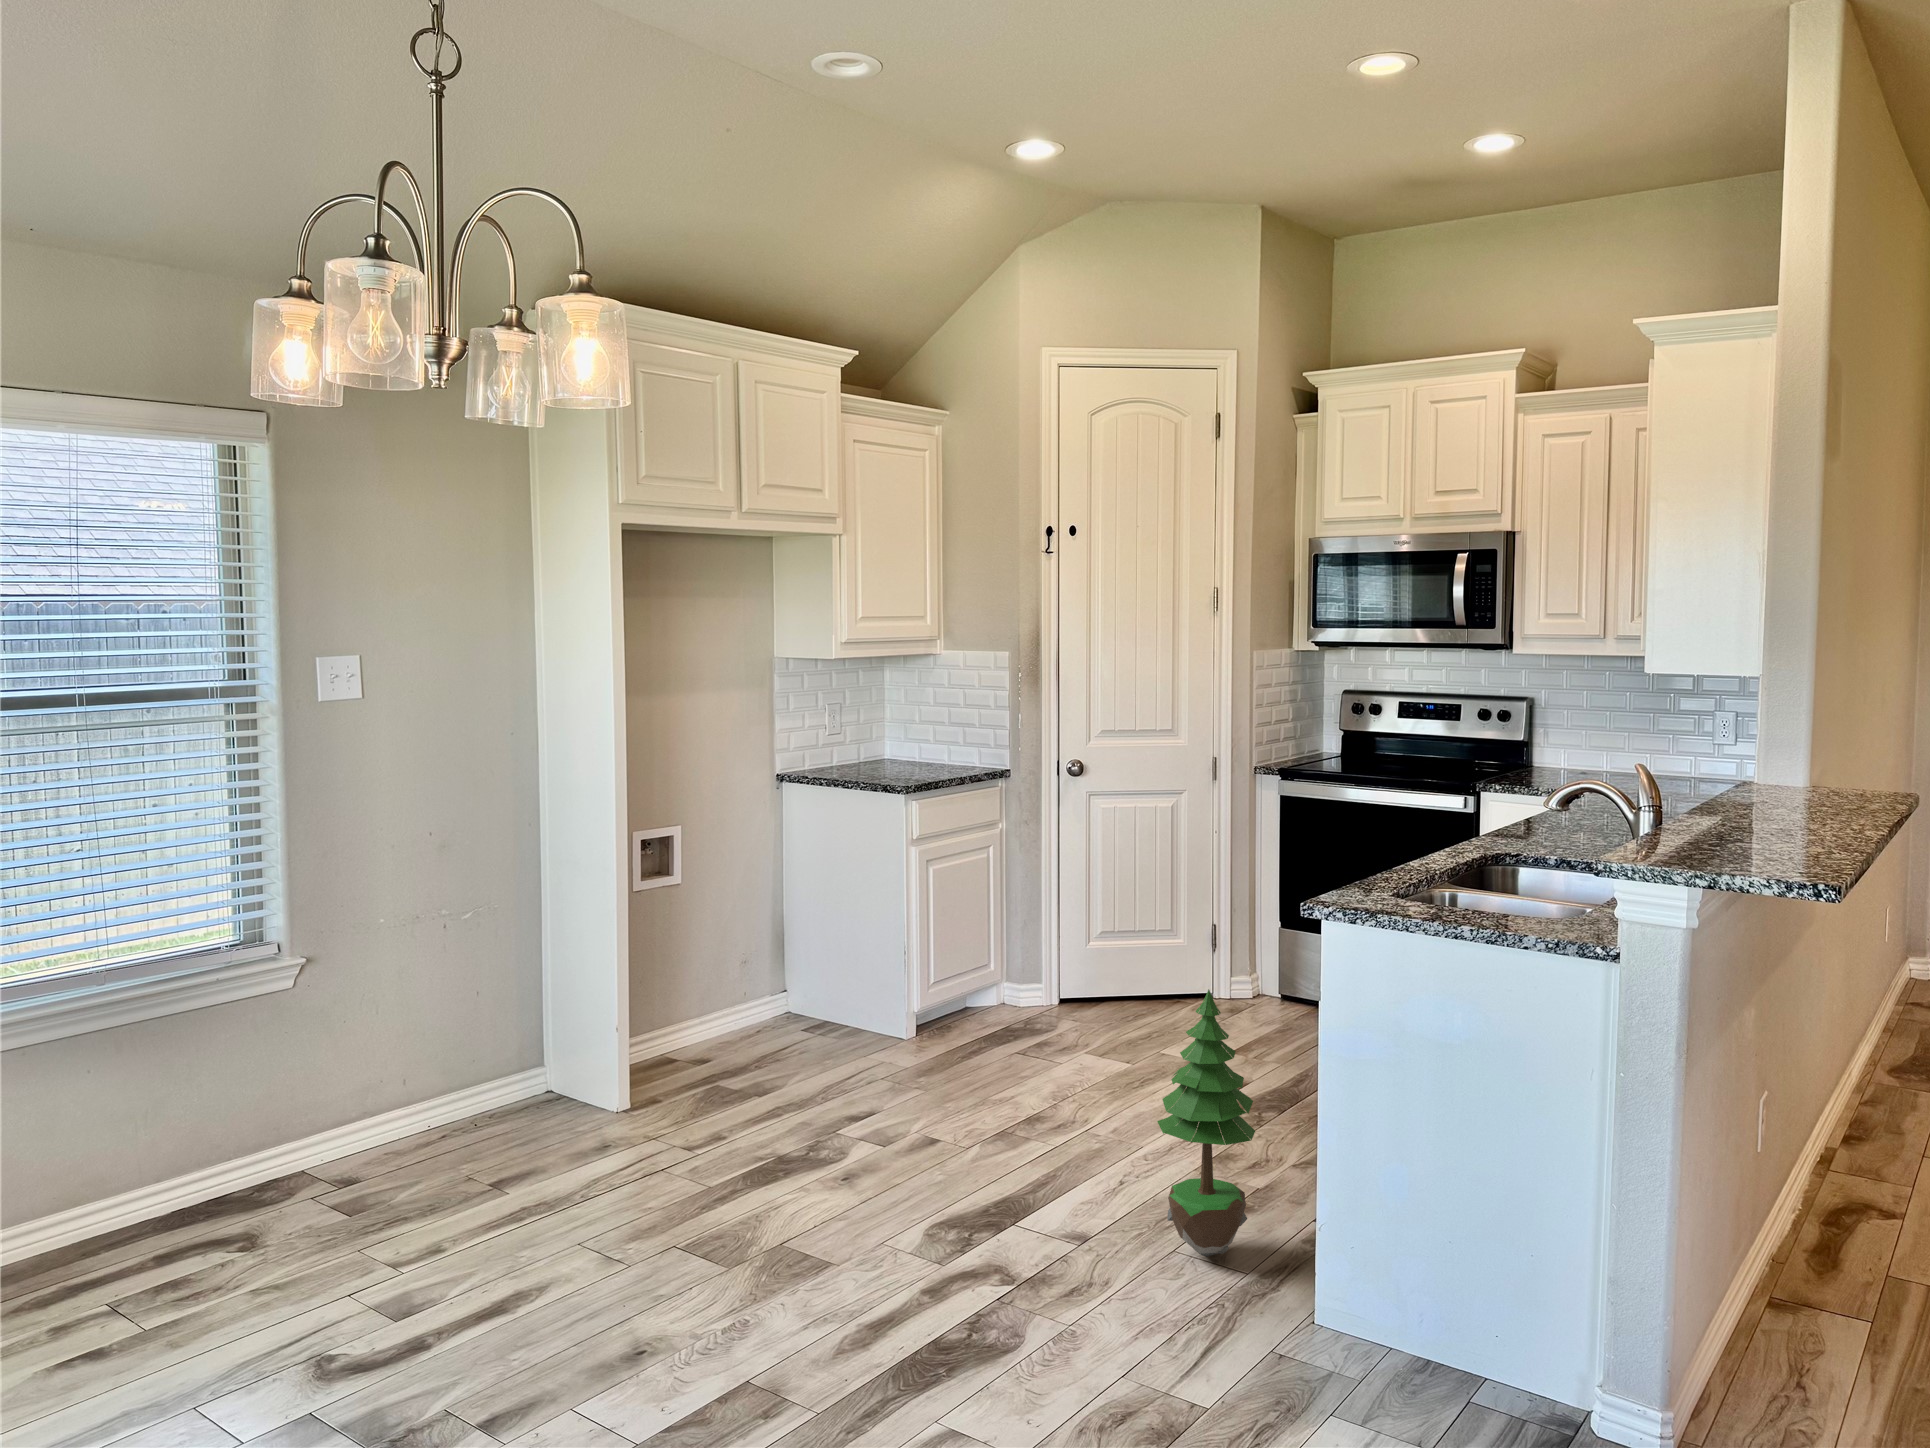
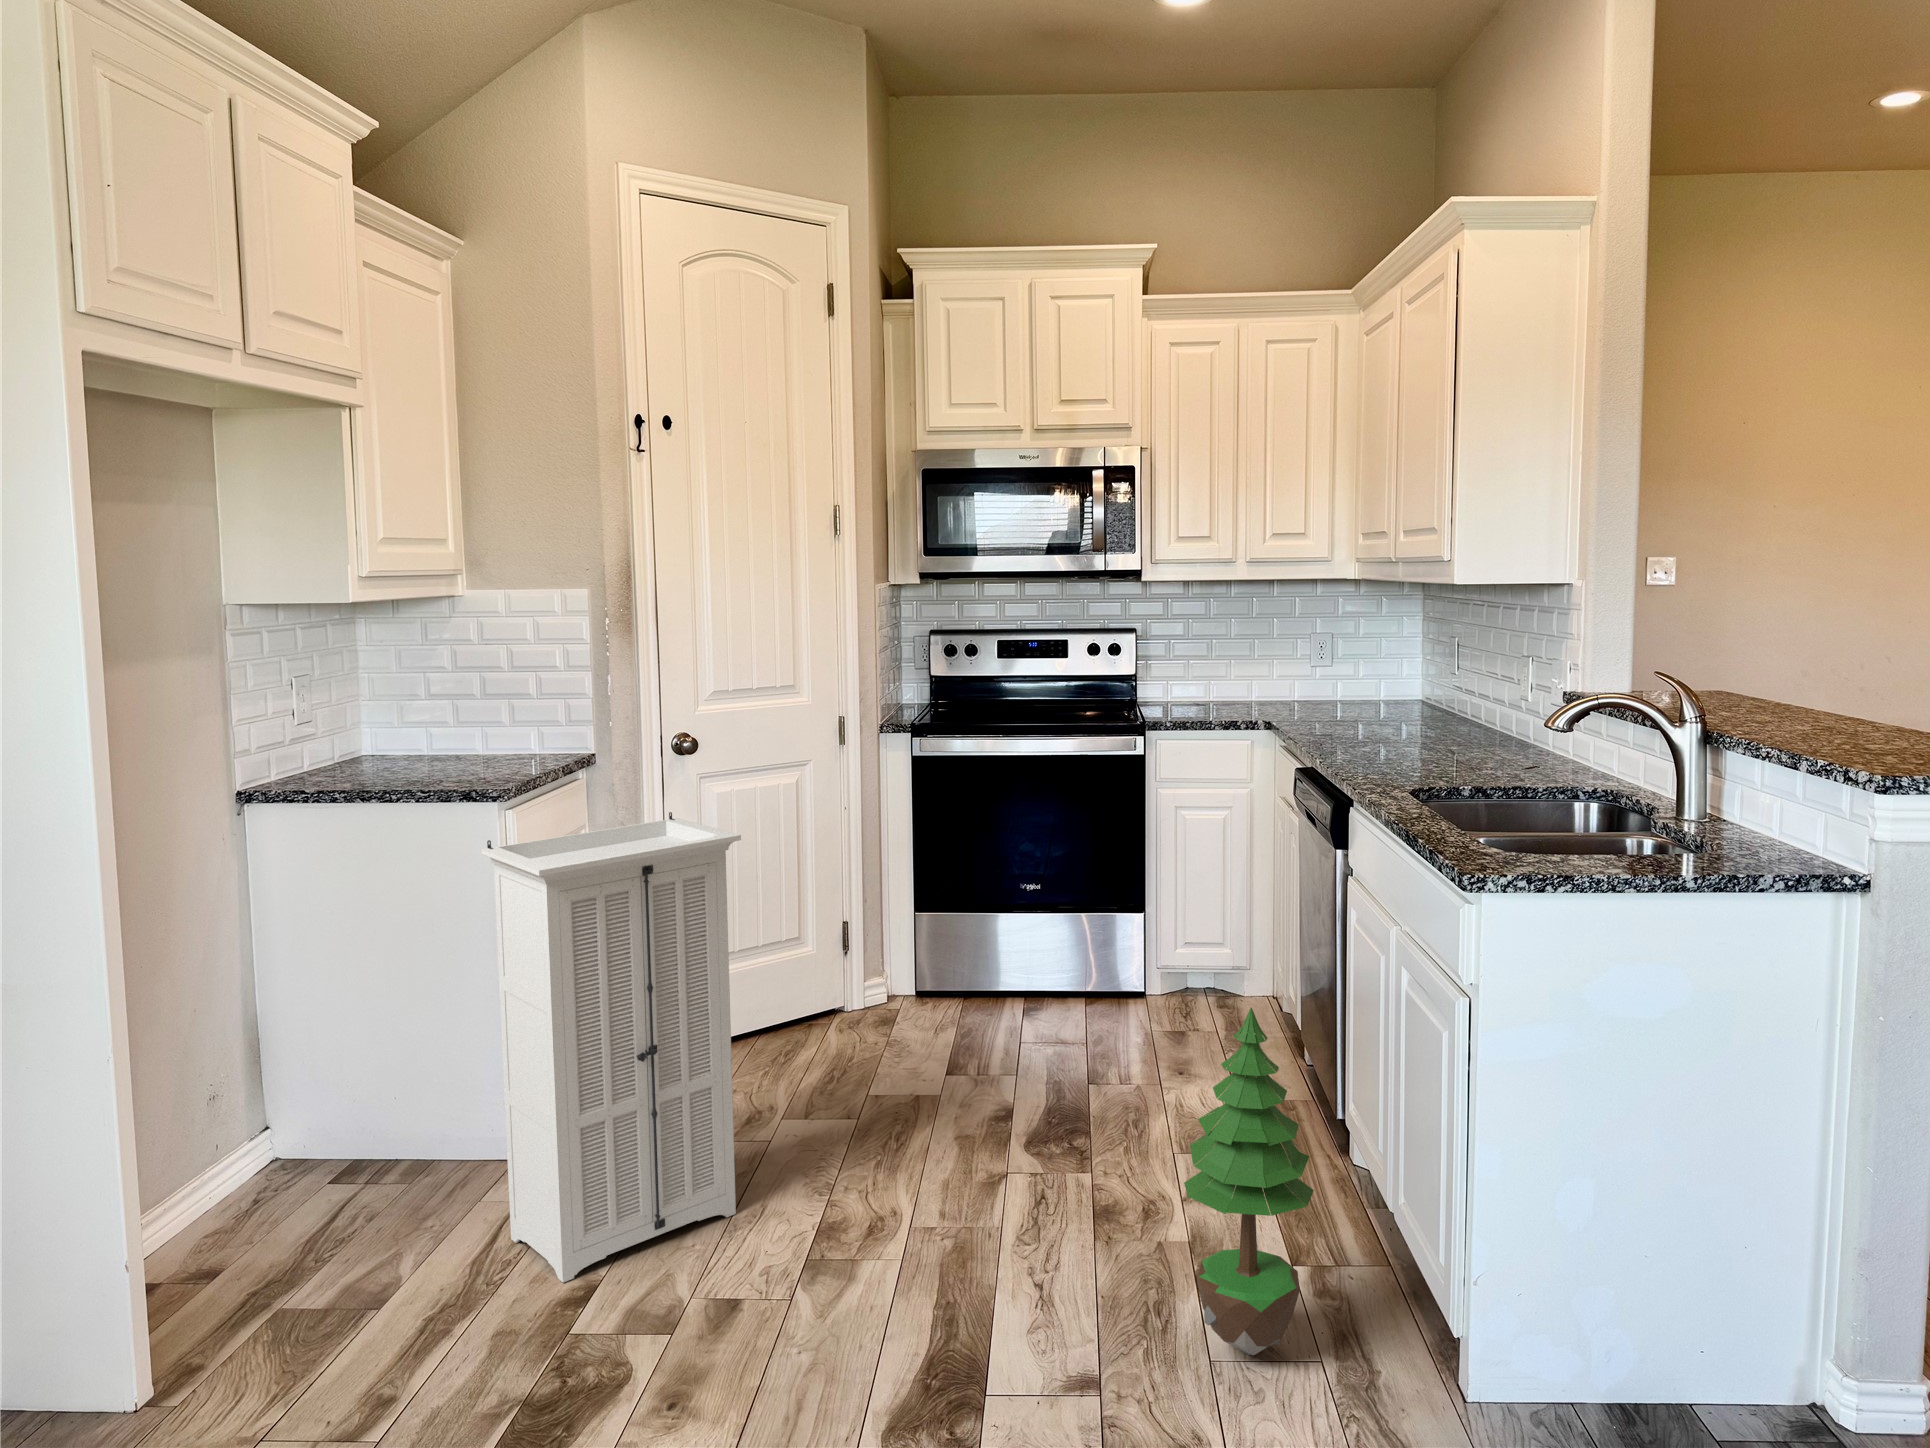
storage cabinet: none [852,812,1001,1106] -> present [482,812,741,1283]

